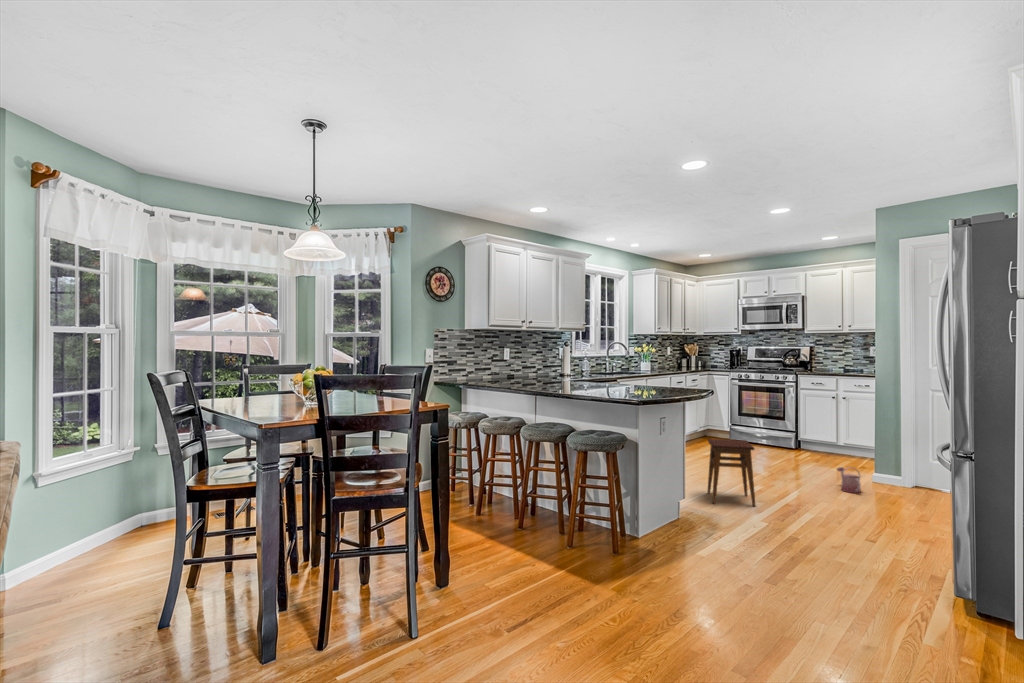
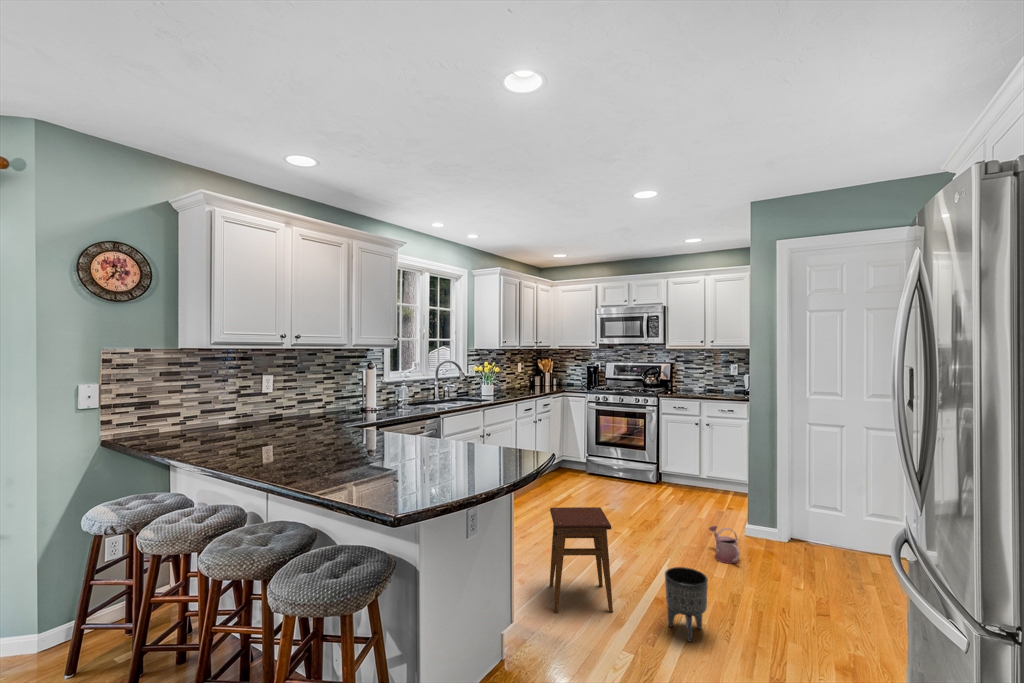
planter: none [794,477,826,521] -> present [665,567,708,641]

